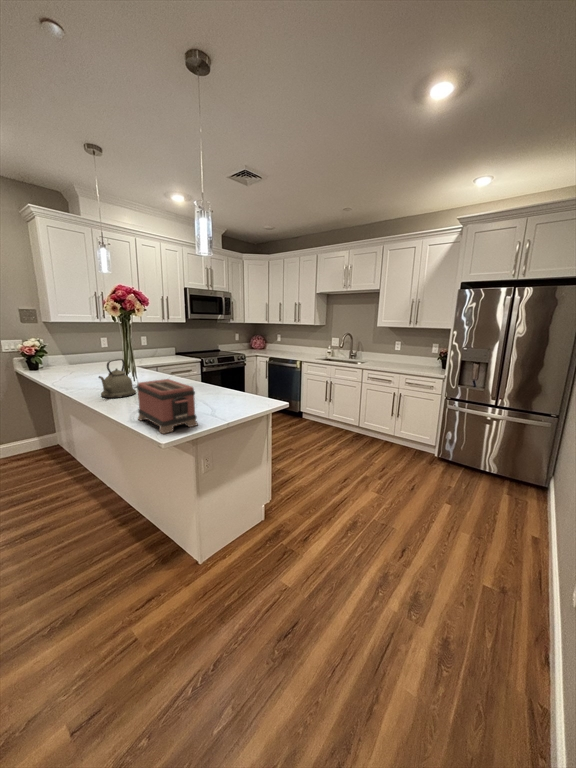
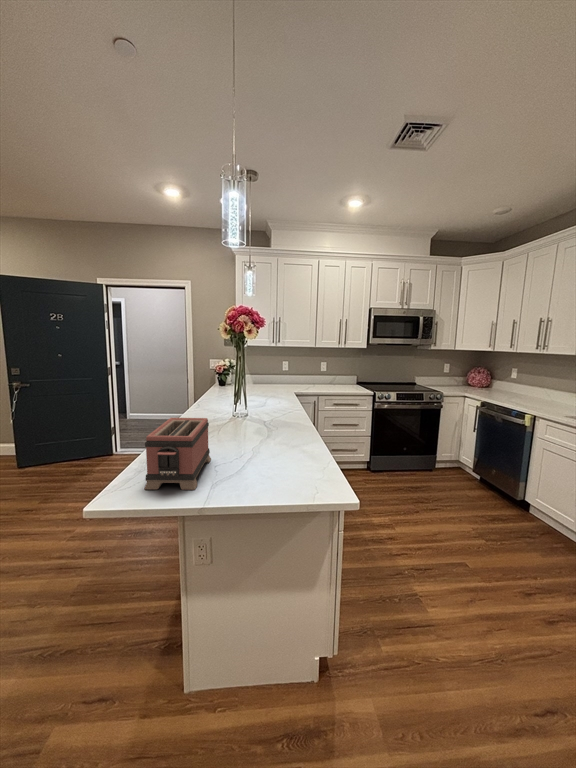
kettle: present [99,359,136,398] -> none [193,386,235,427]

